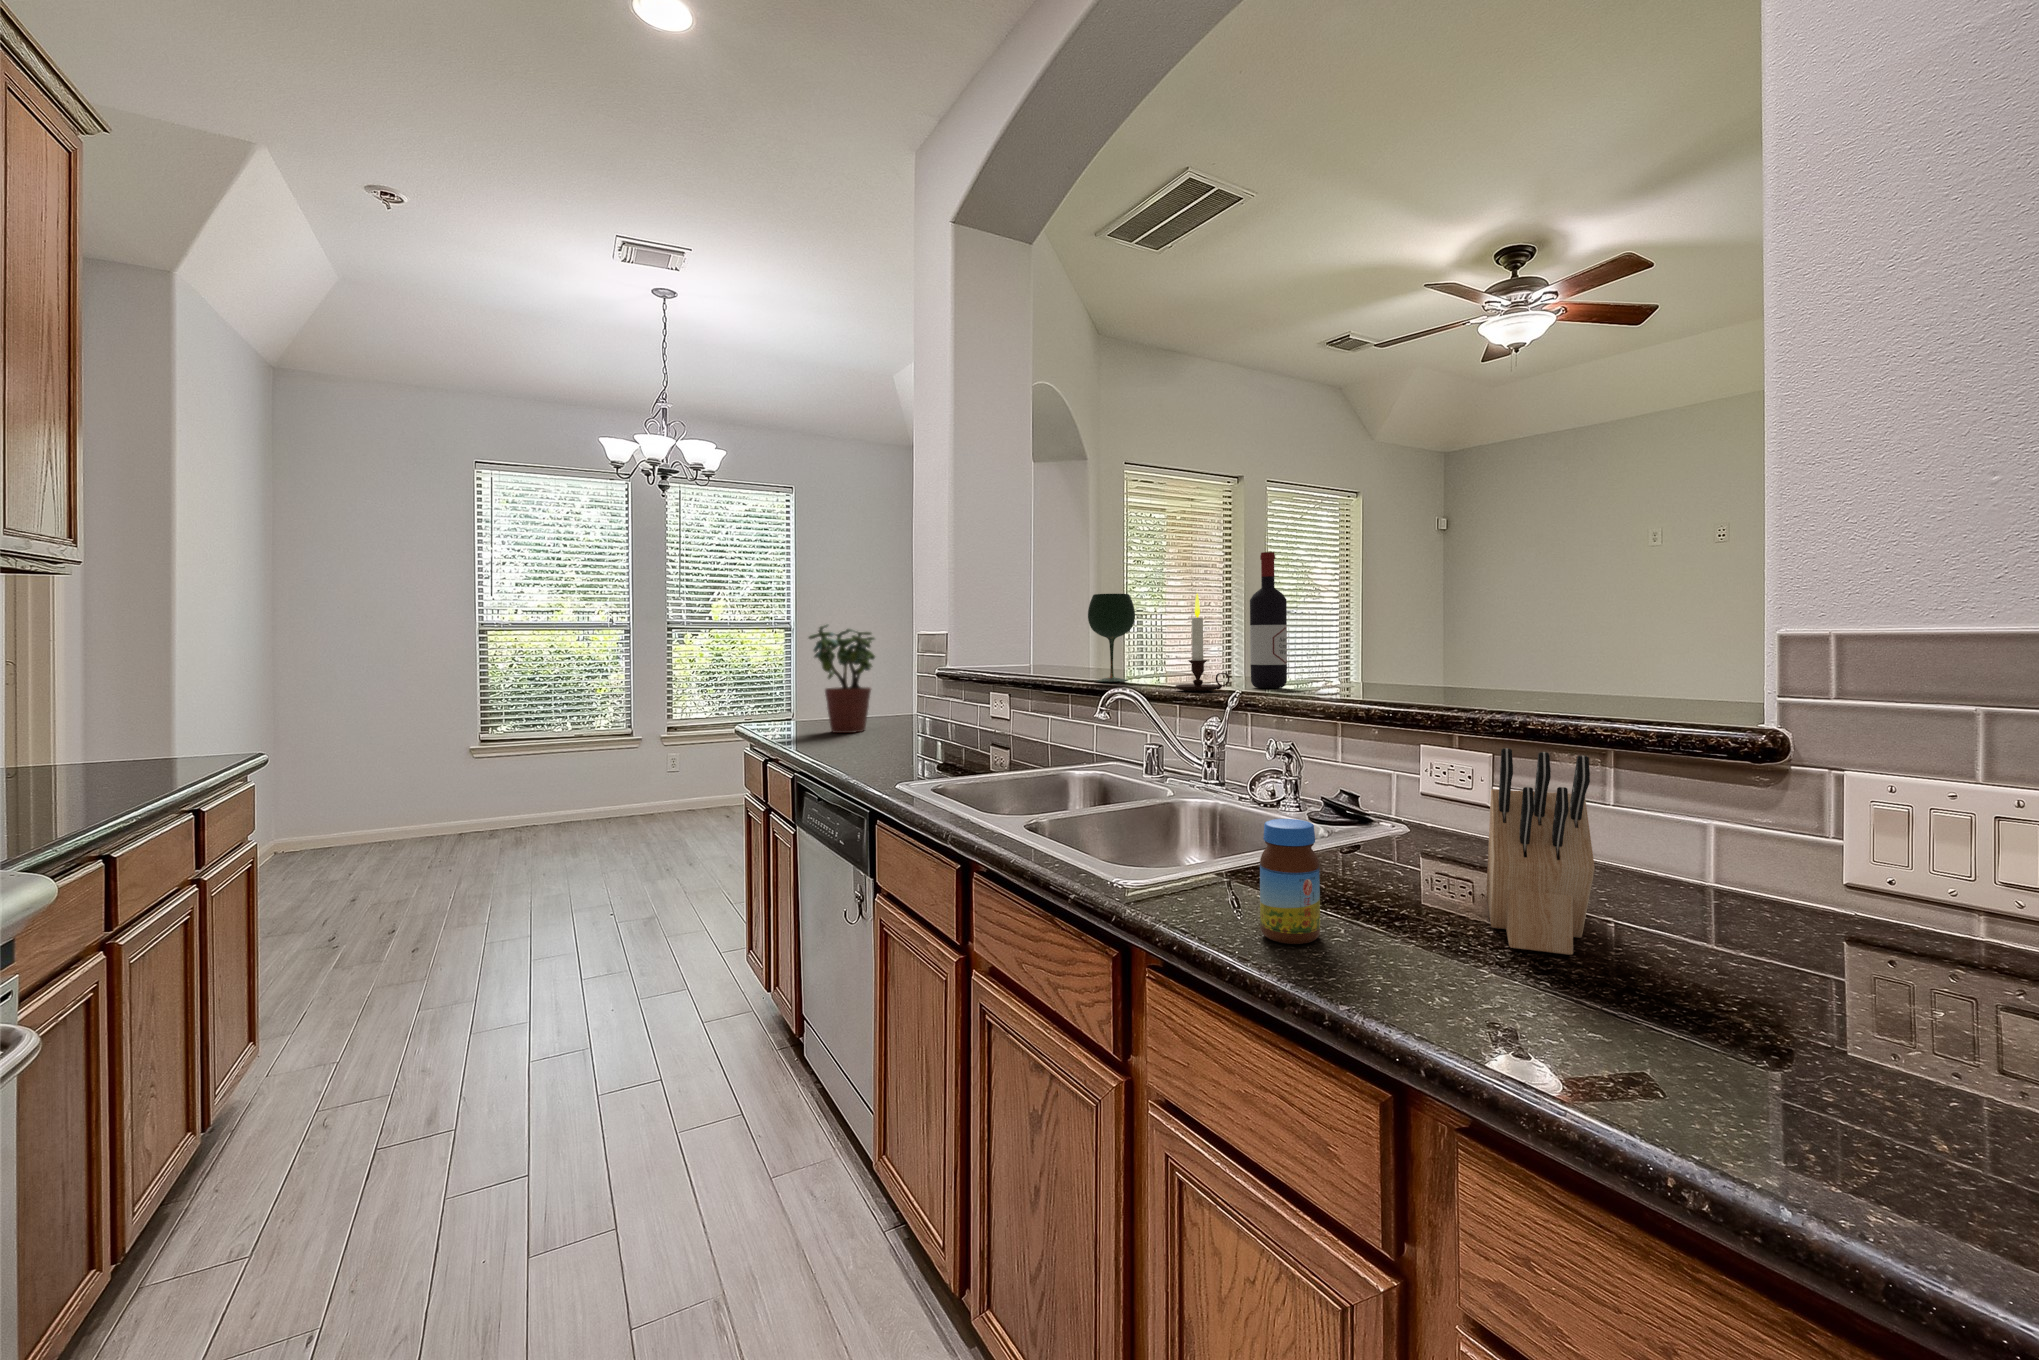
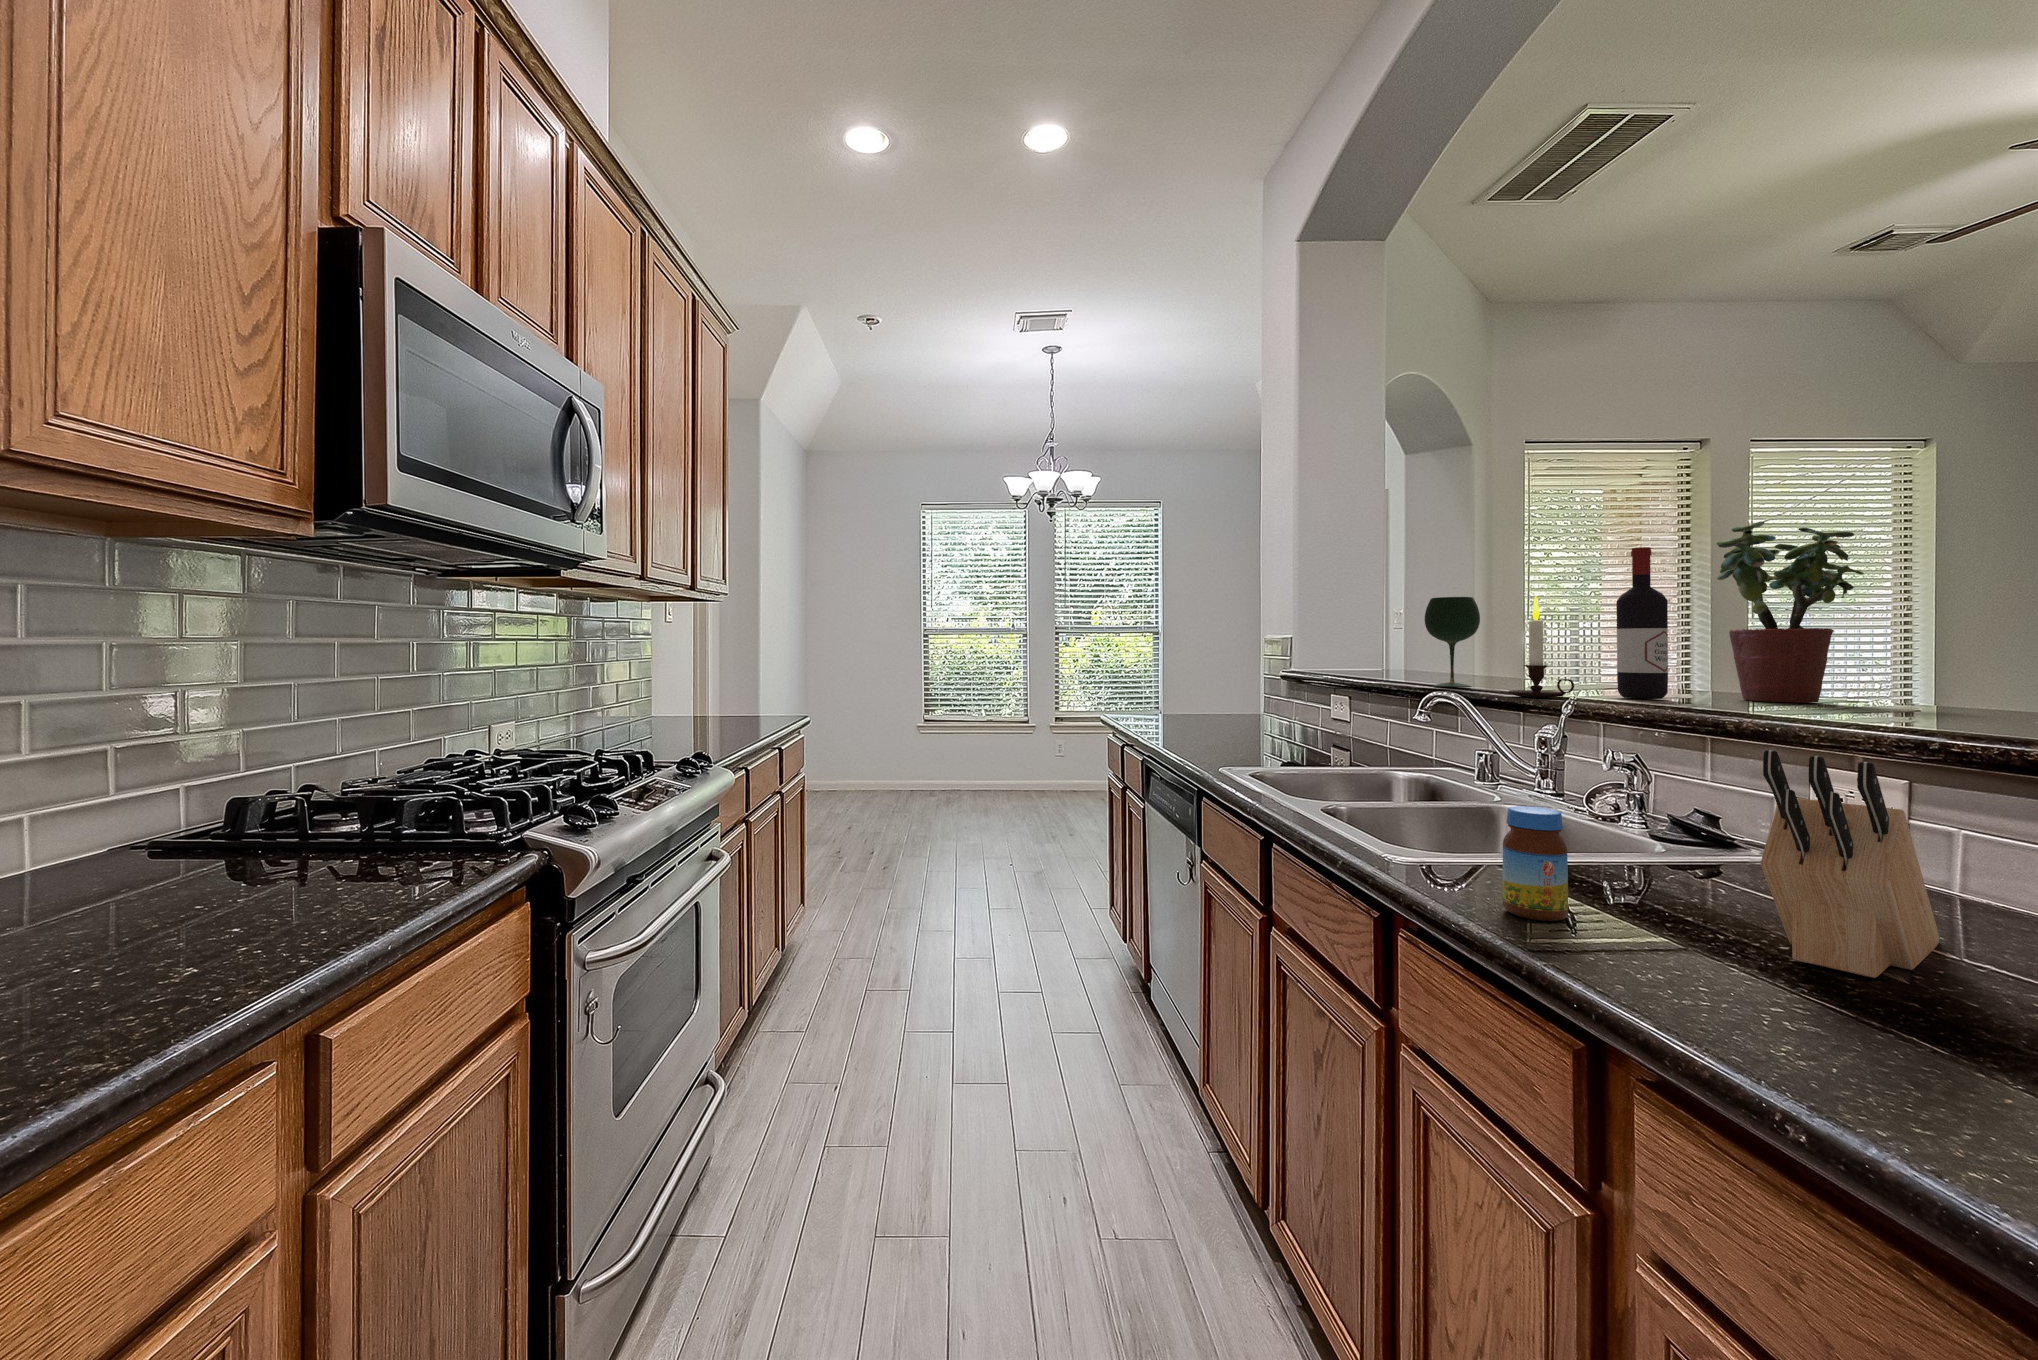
potted plant: present [809,625,875,733] -> present [1716,521,1864,703]

